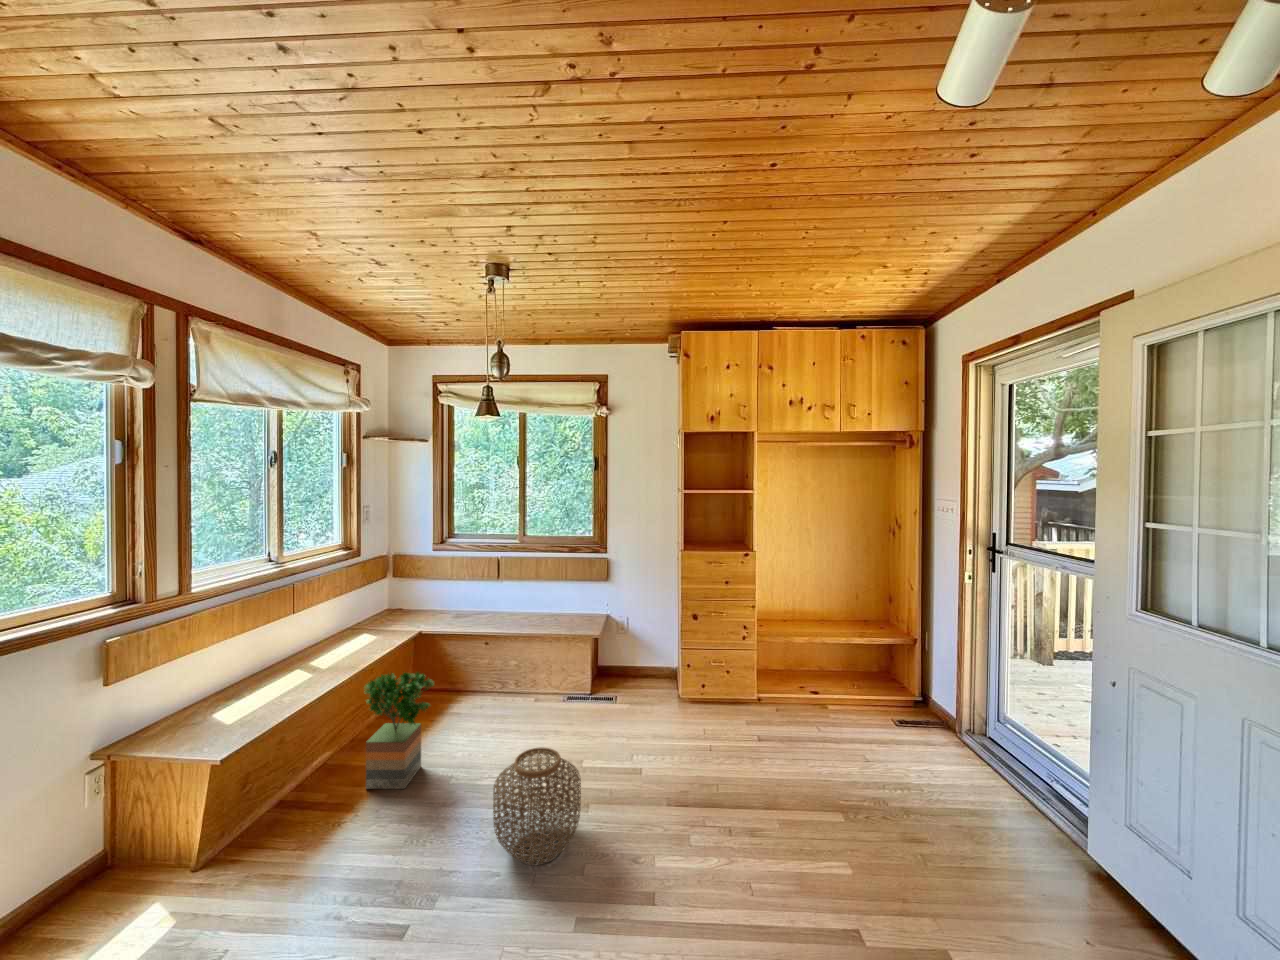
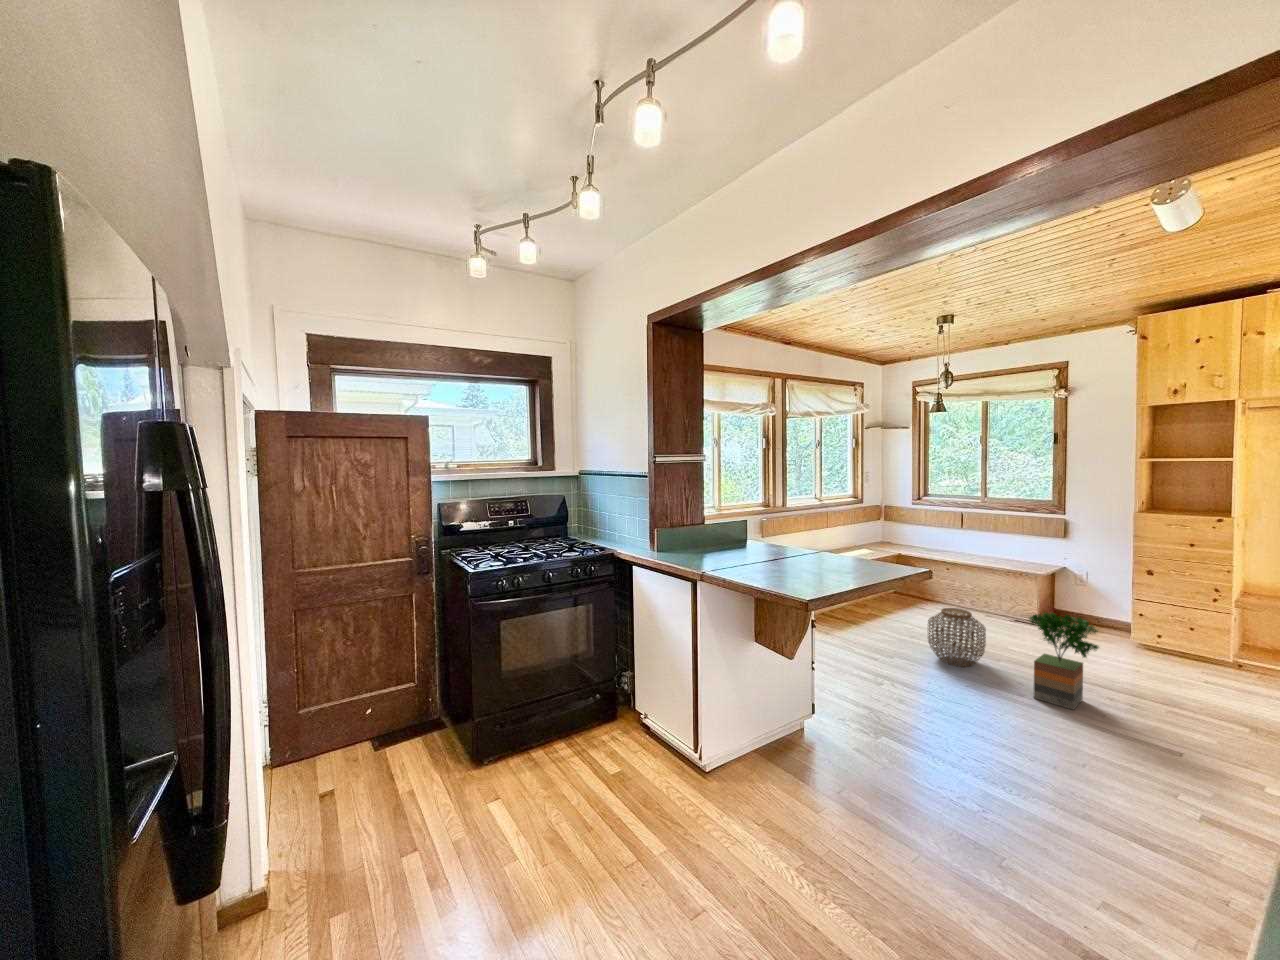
potted tree: present [365,672,433,789] -> present [1029,612,1099,710]

